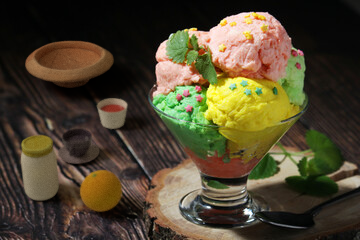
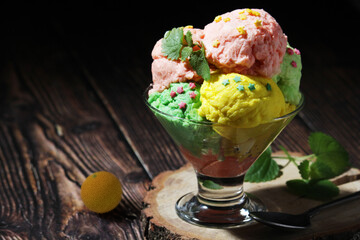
wooden bowl: present [26,41,113,88] -> none [39,51,126,95]
candle: present [97,98,127,129] -> none [106,105,135,135]
teacup: present [58,128,99,164] -> none [64,133,105,167]
jar: present [21,135,59,200] -> none [23,136,61,201]

